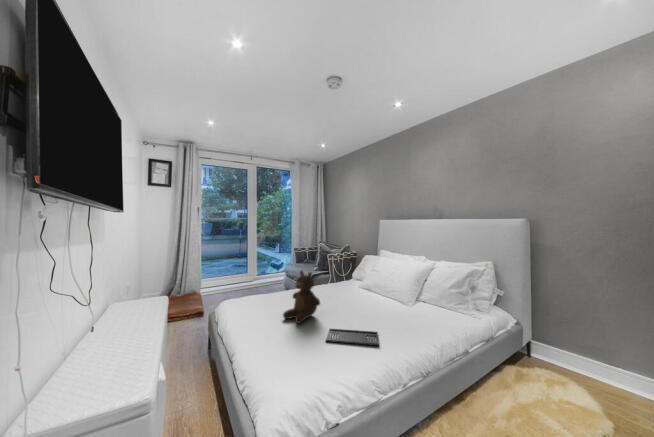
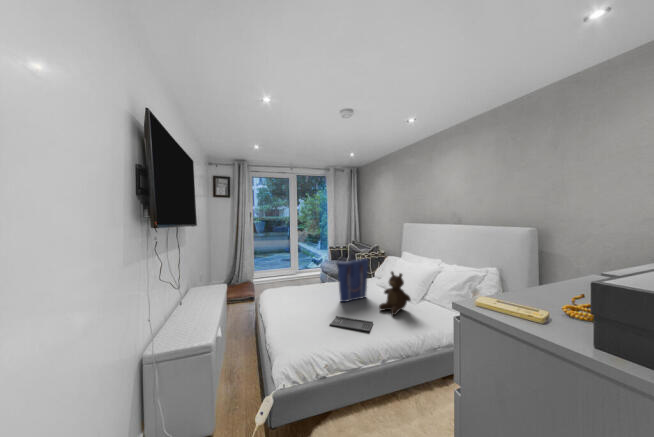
tote bag: none [322,256,357,310] -> present [337,258,368,302]
teddy bear: present [283,271,320,324] -> present [379,272,411,315]

